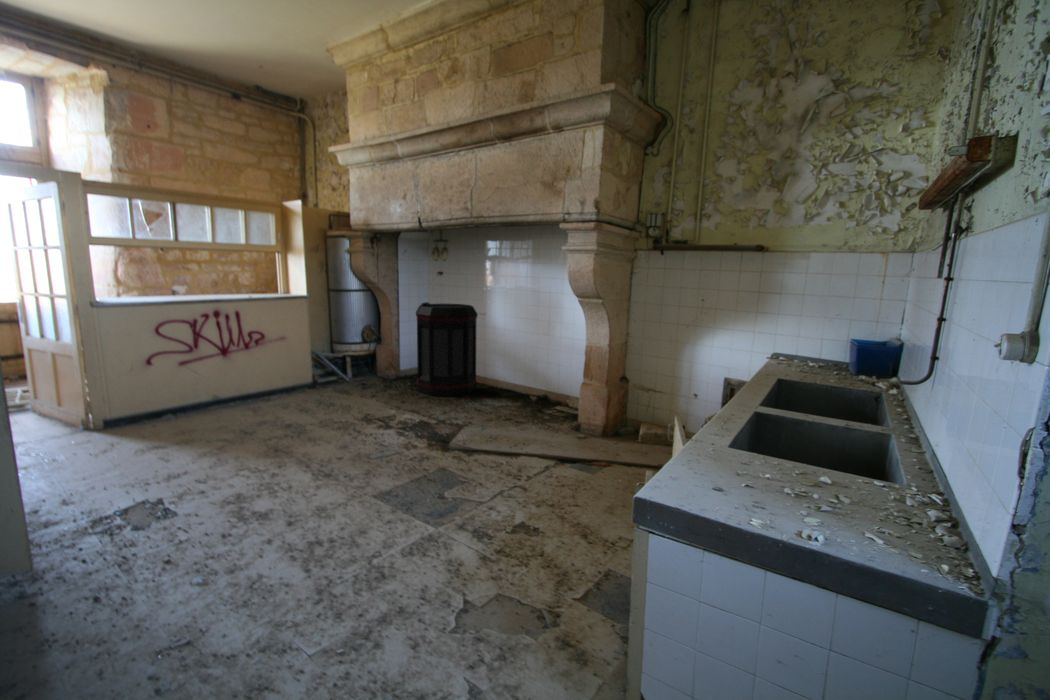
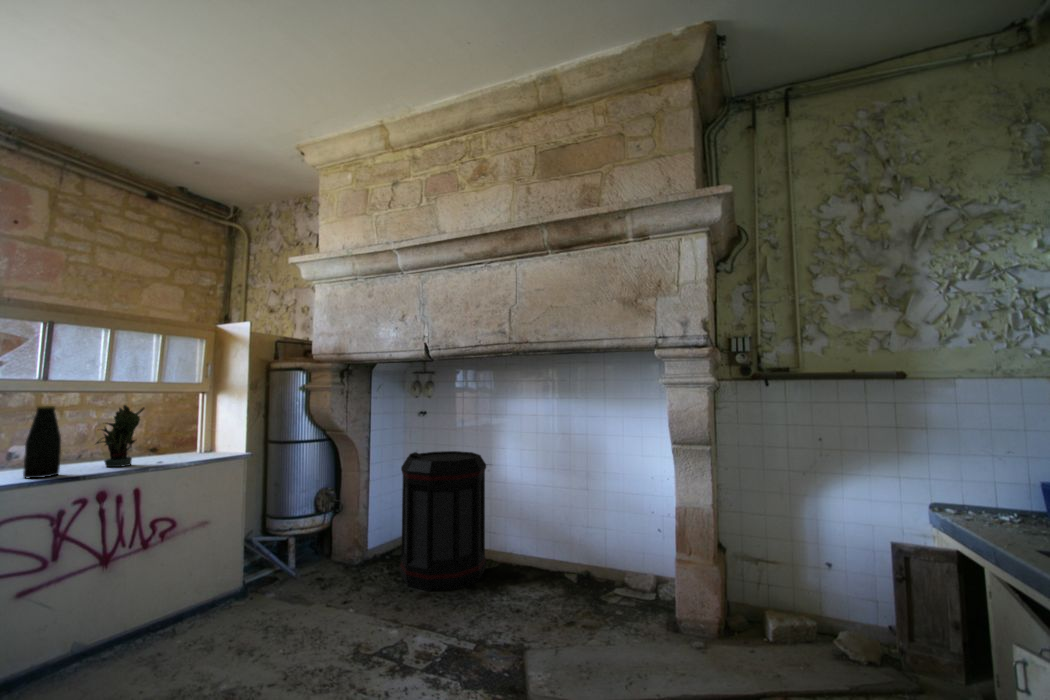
bottle: none [171,254,193,298] -> present [23,406,61,478]
potted plant: none [210,256,238,297] -> present [96,405,144,467]

